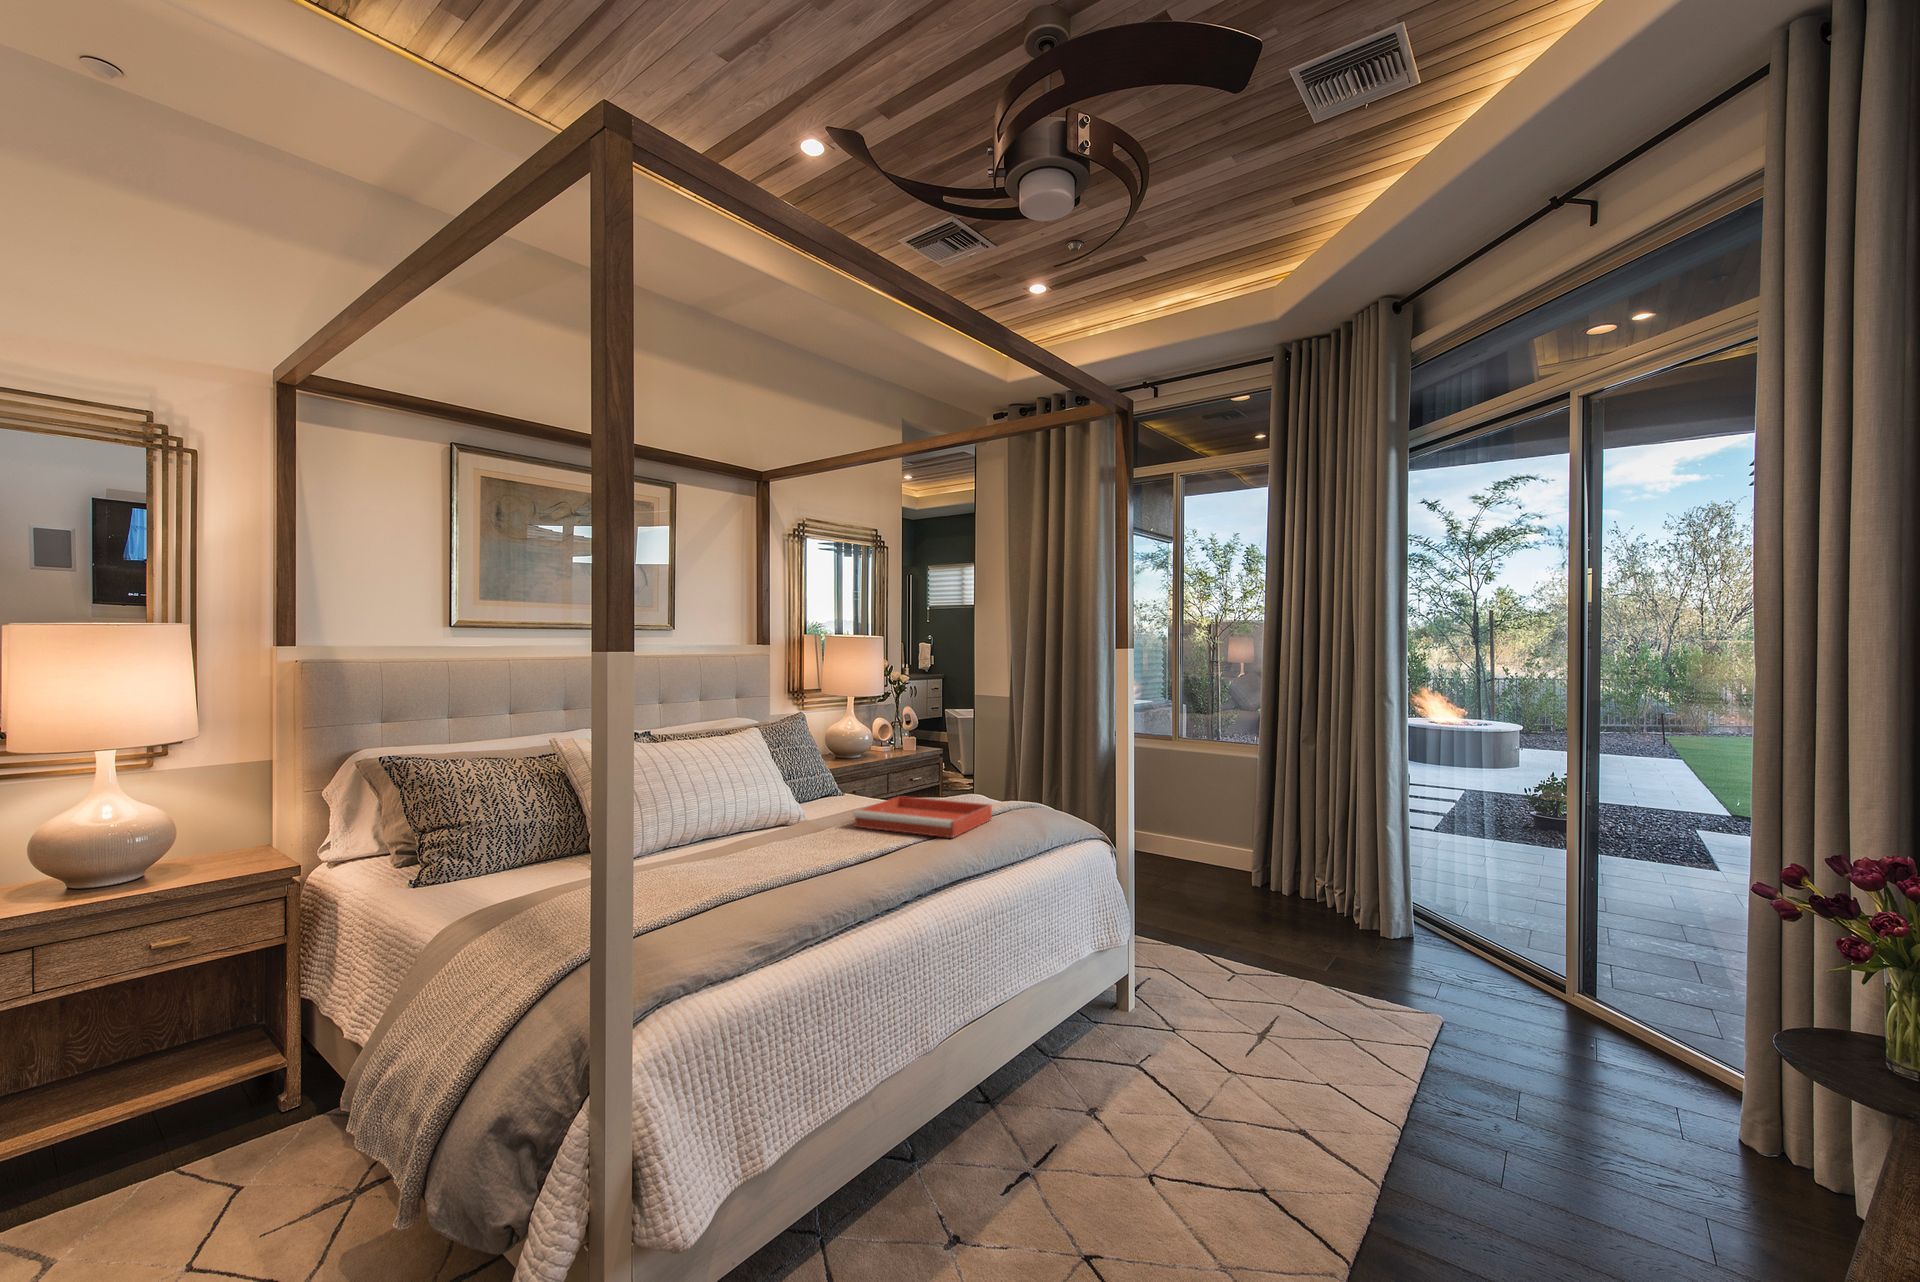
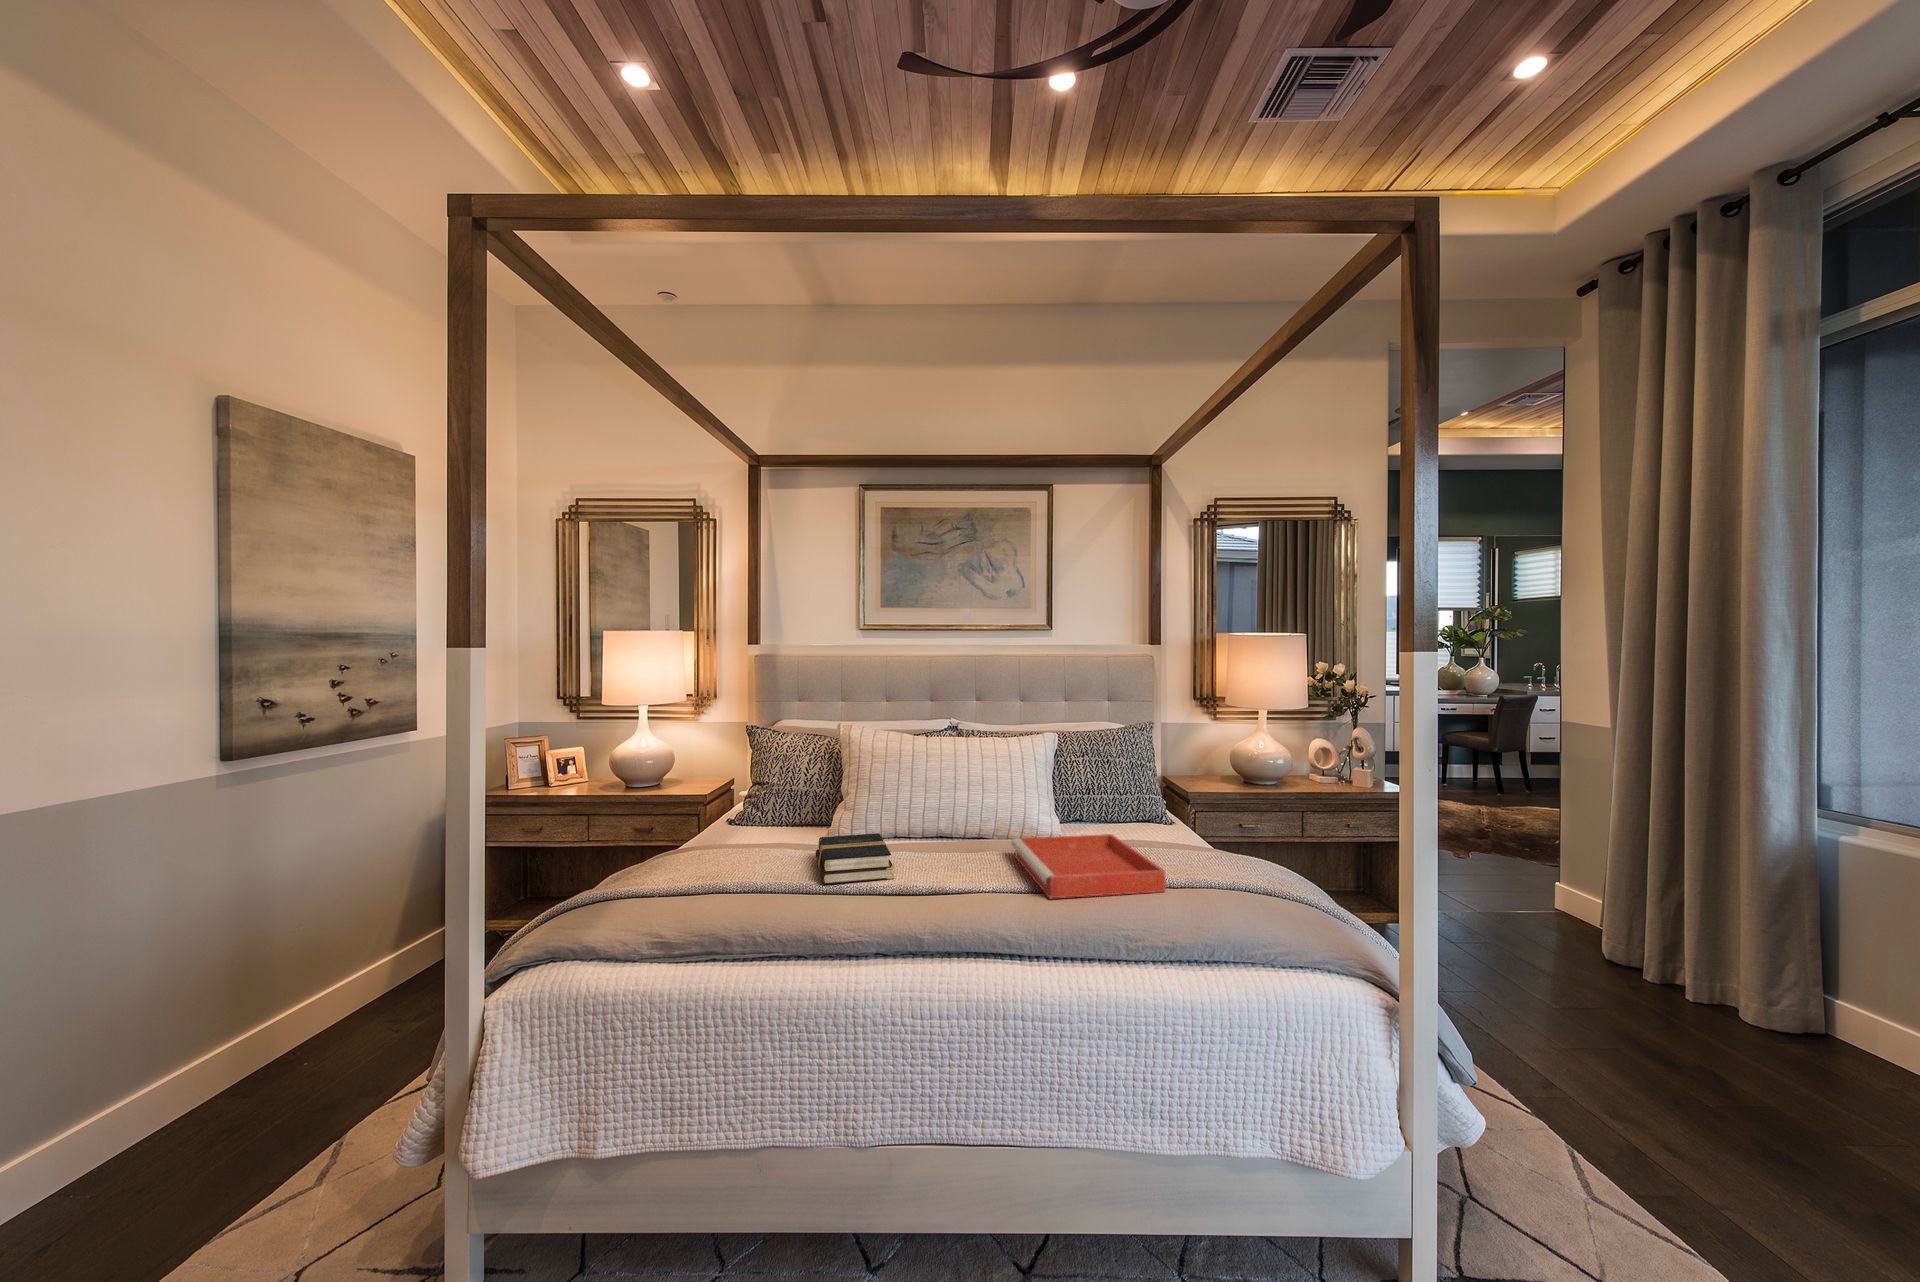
hardback book: none [714,830,823,874] -> present [816,833,895,884]

